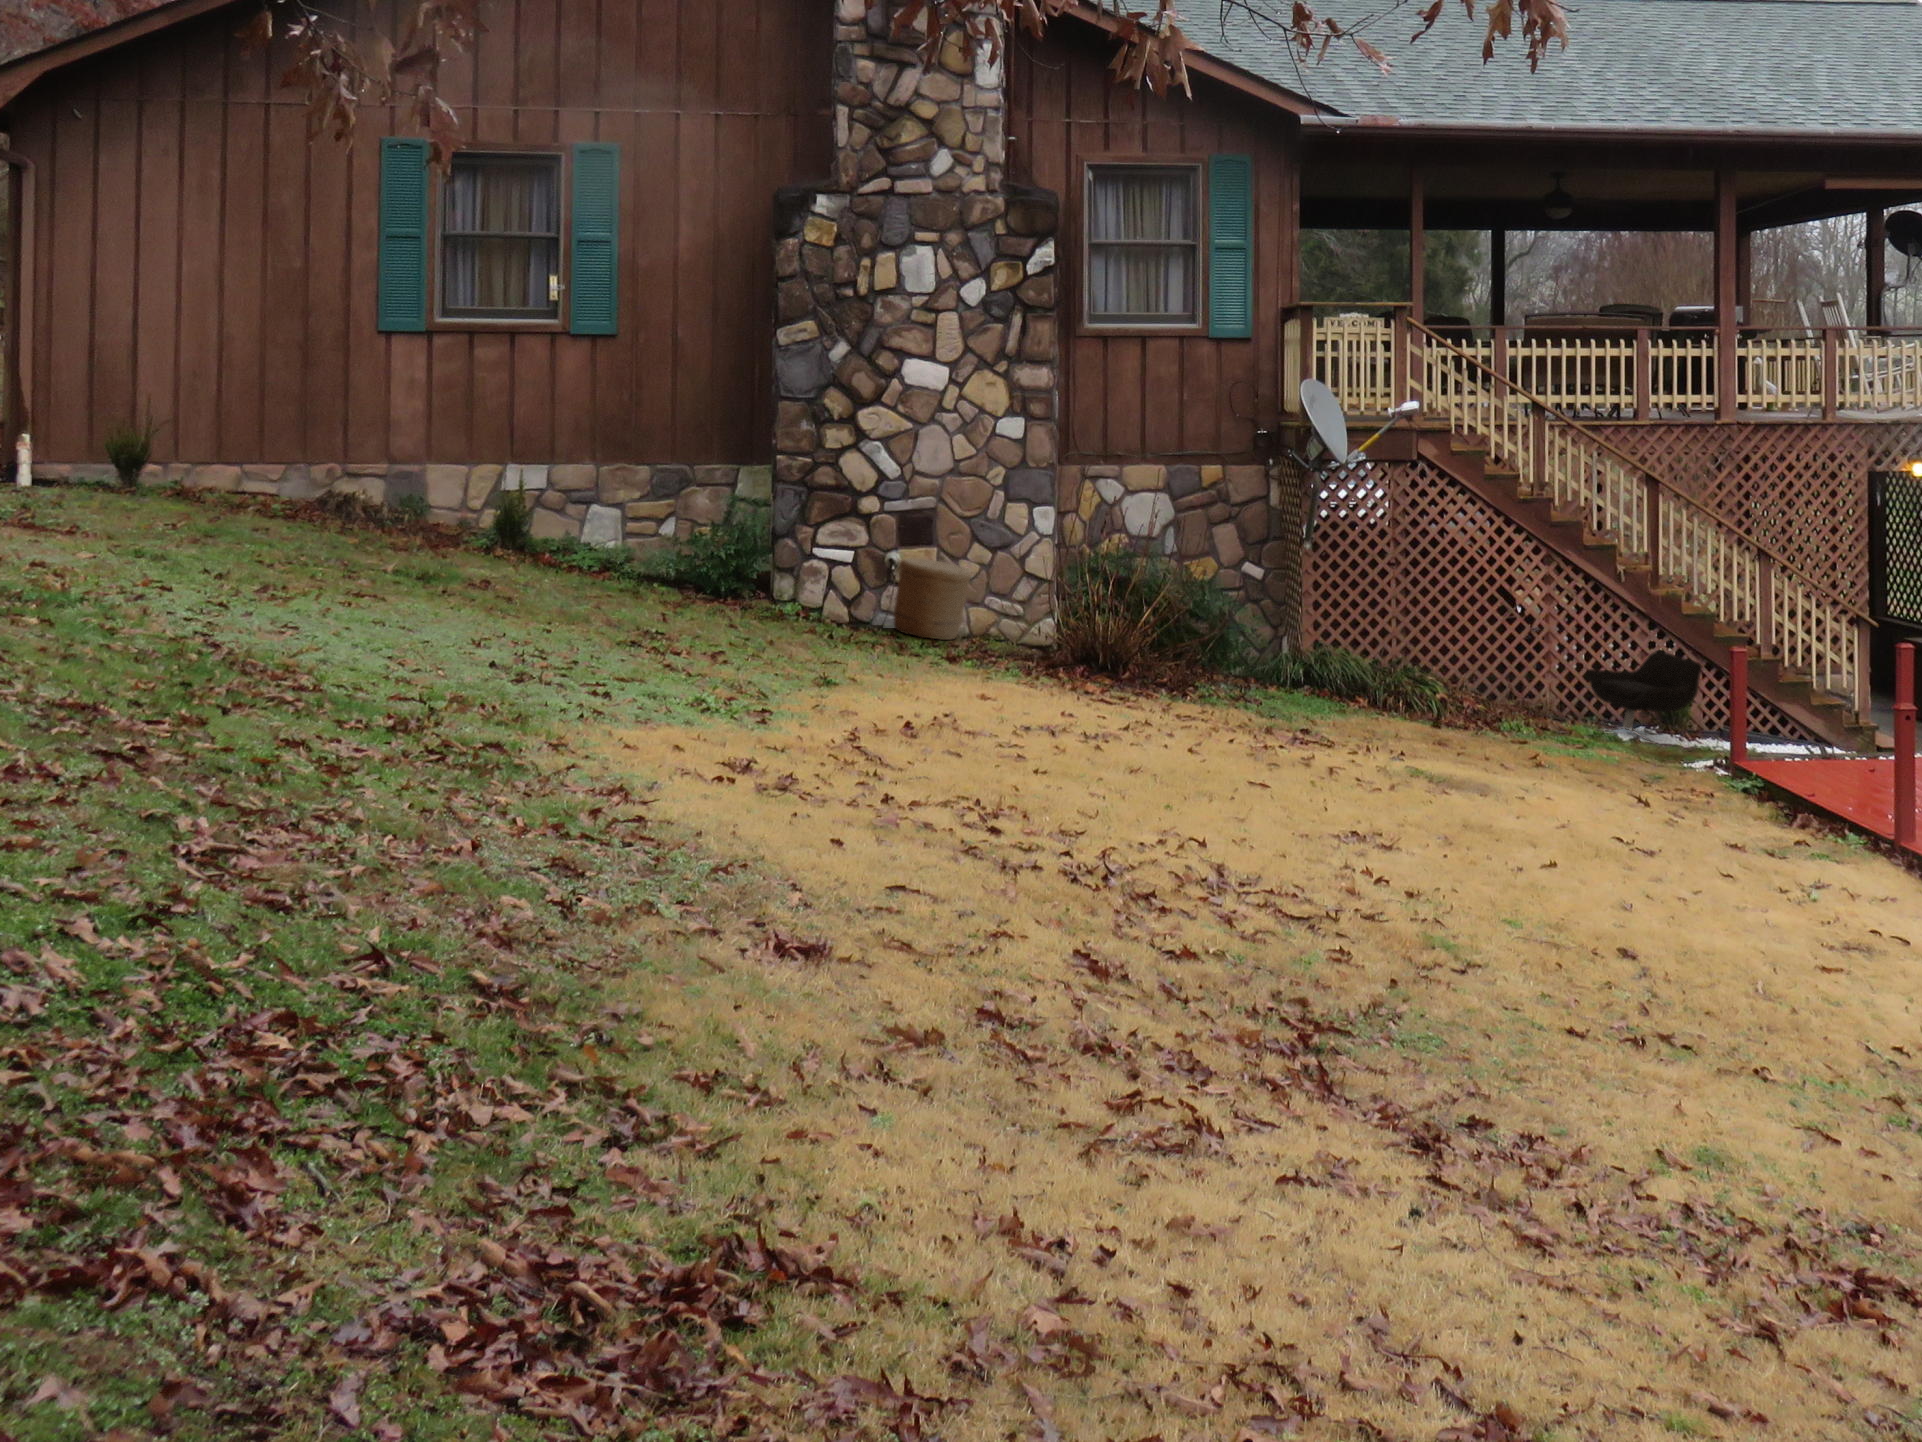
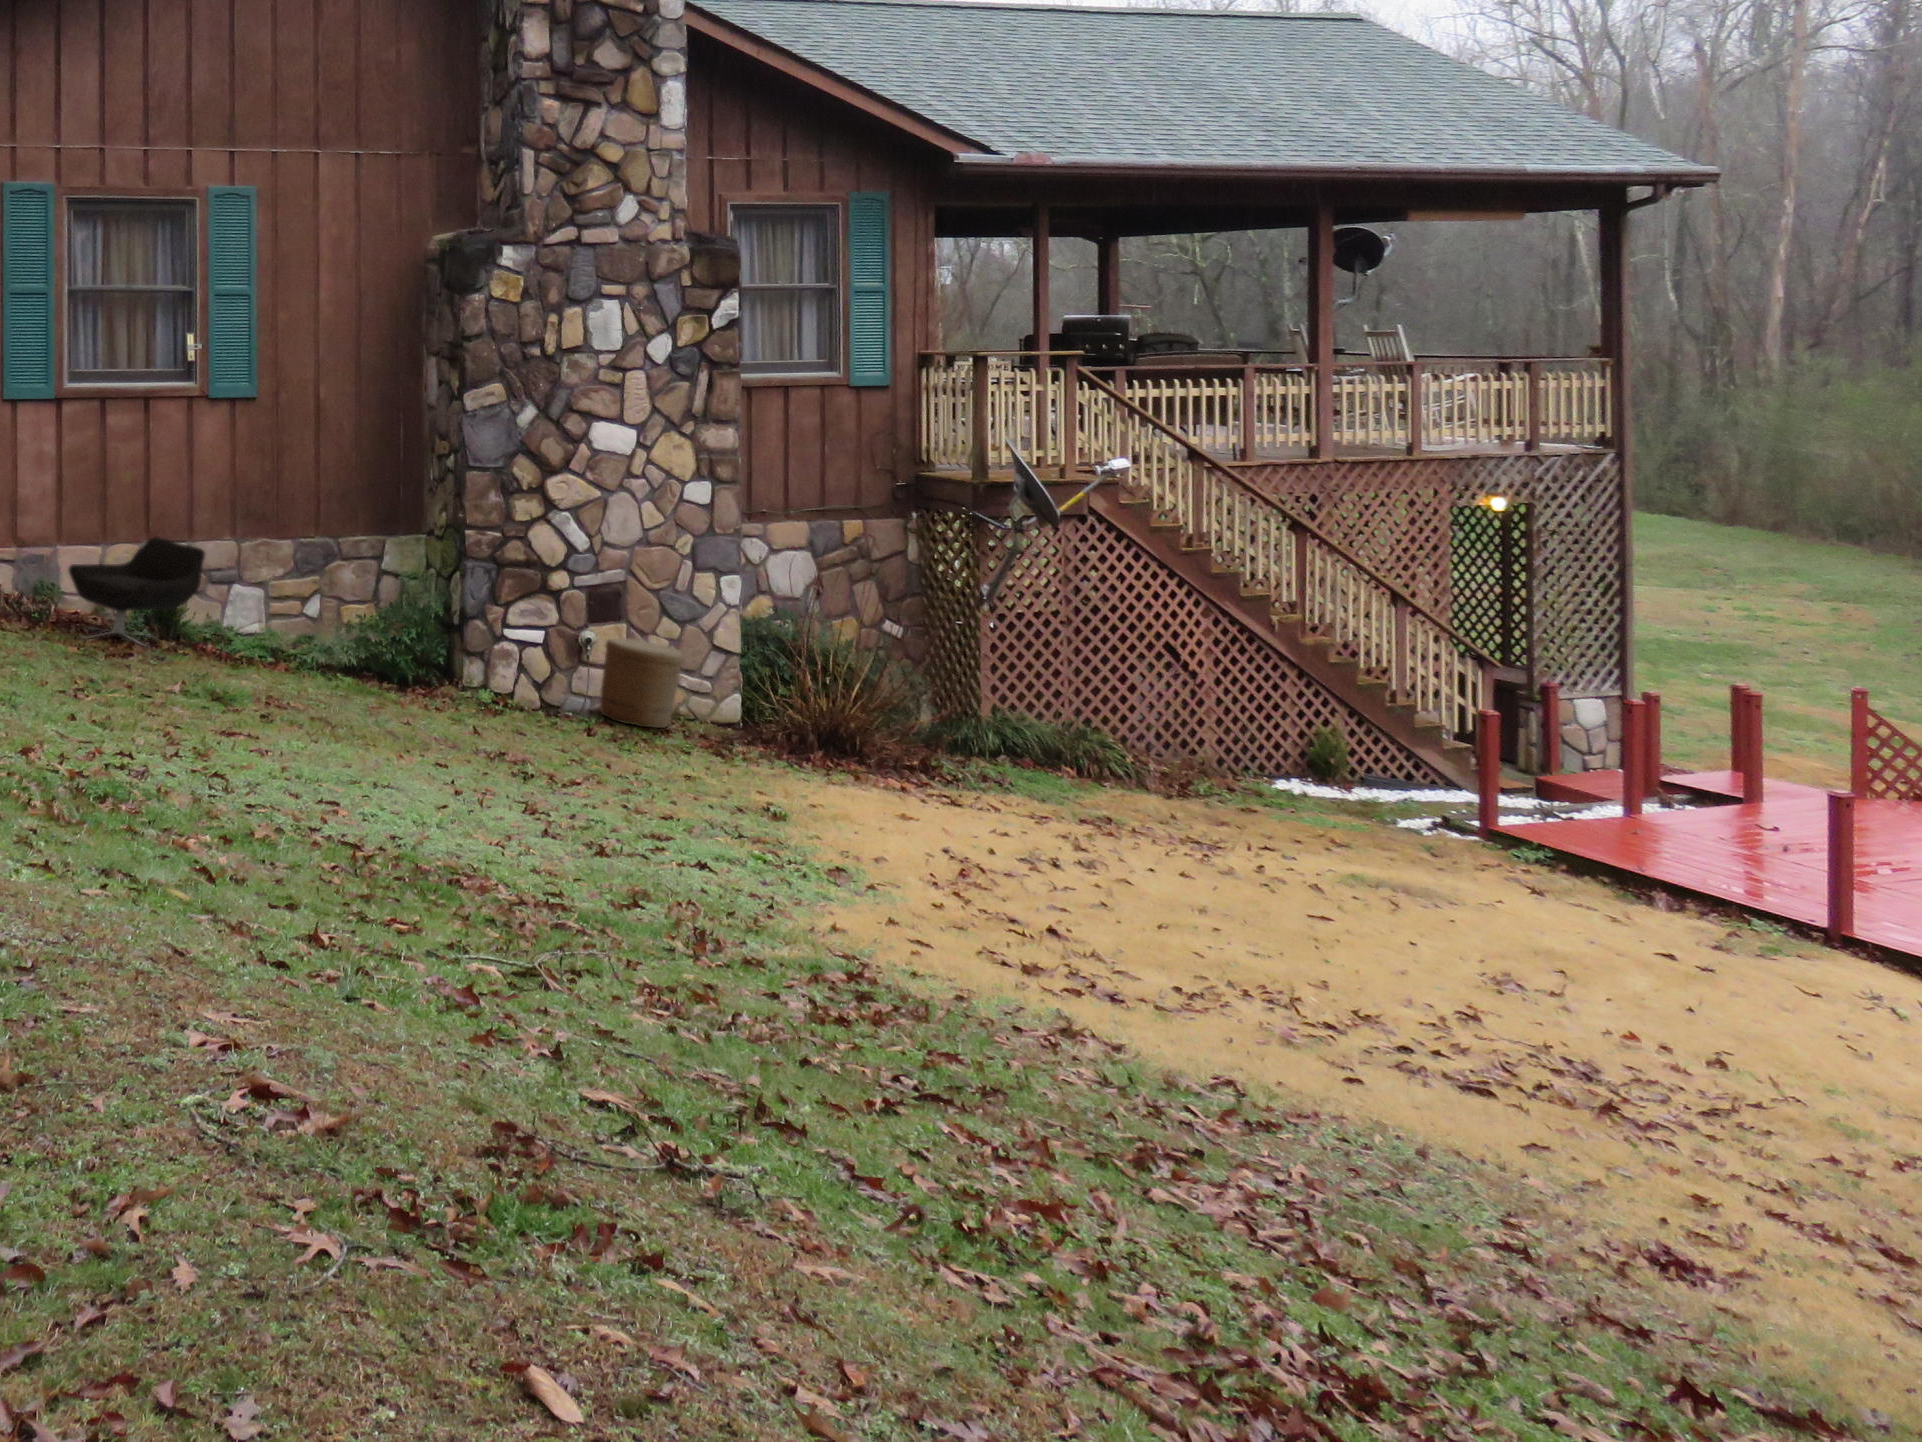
lounge chair: present [1587,650,1702,738] -> present [69,537,206,645]

